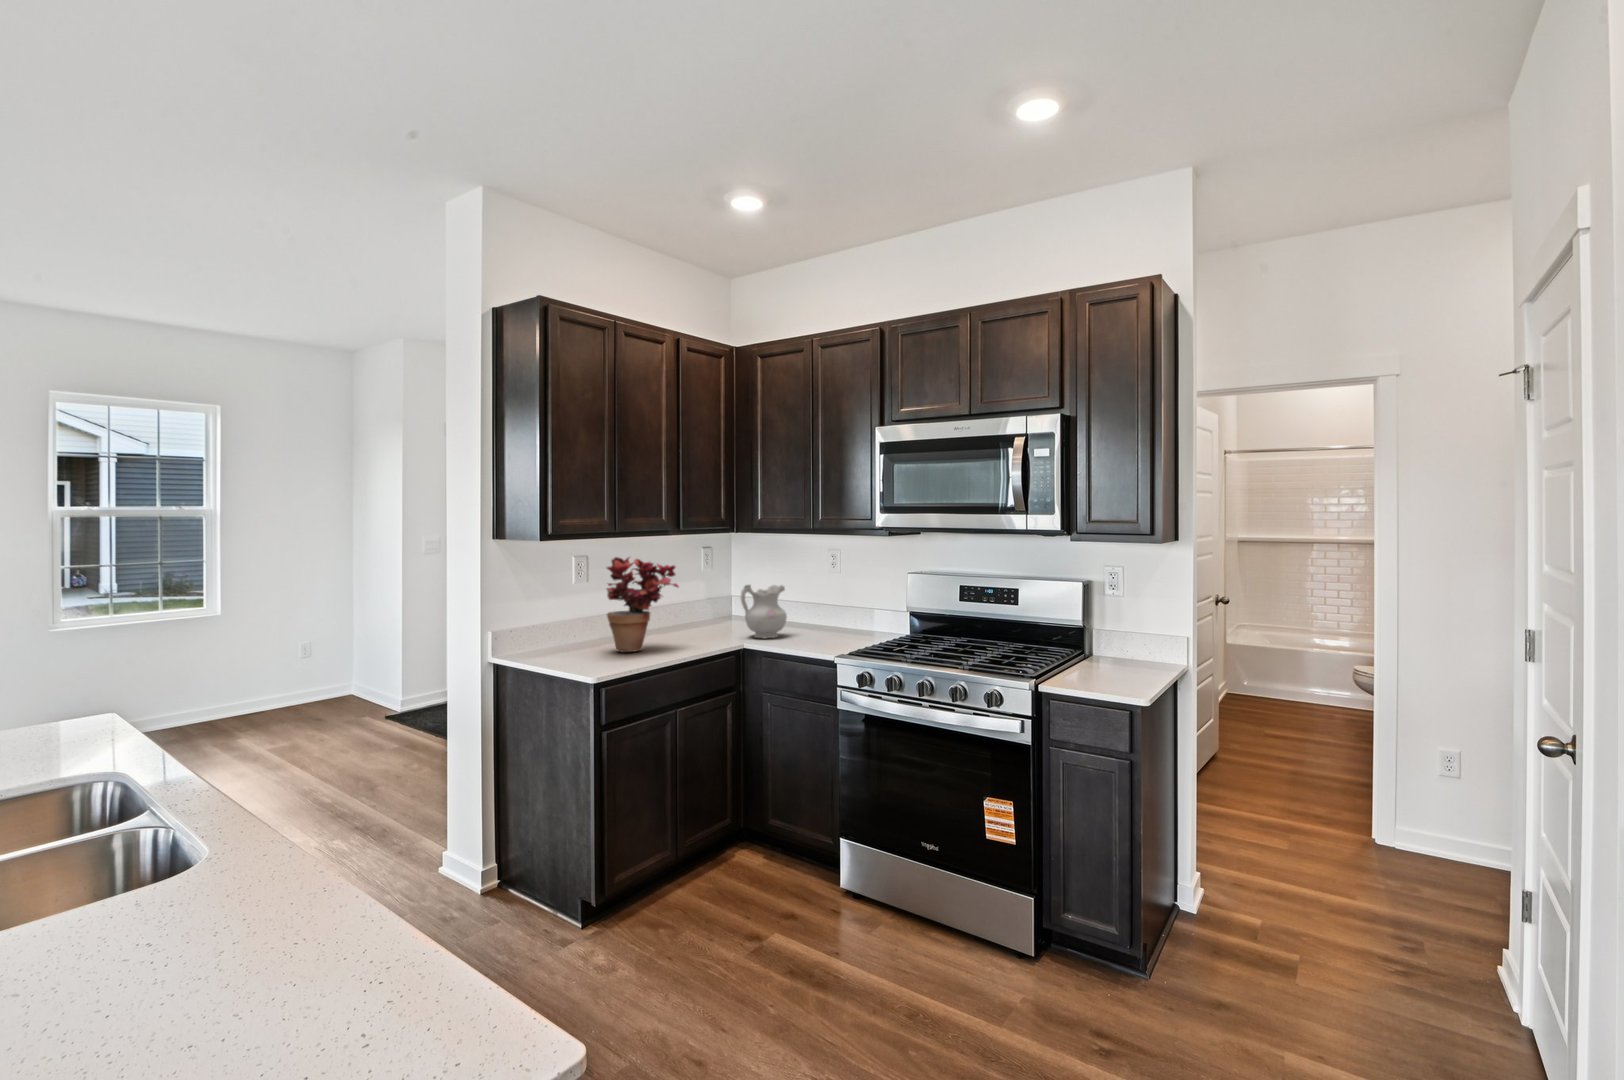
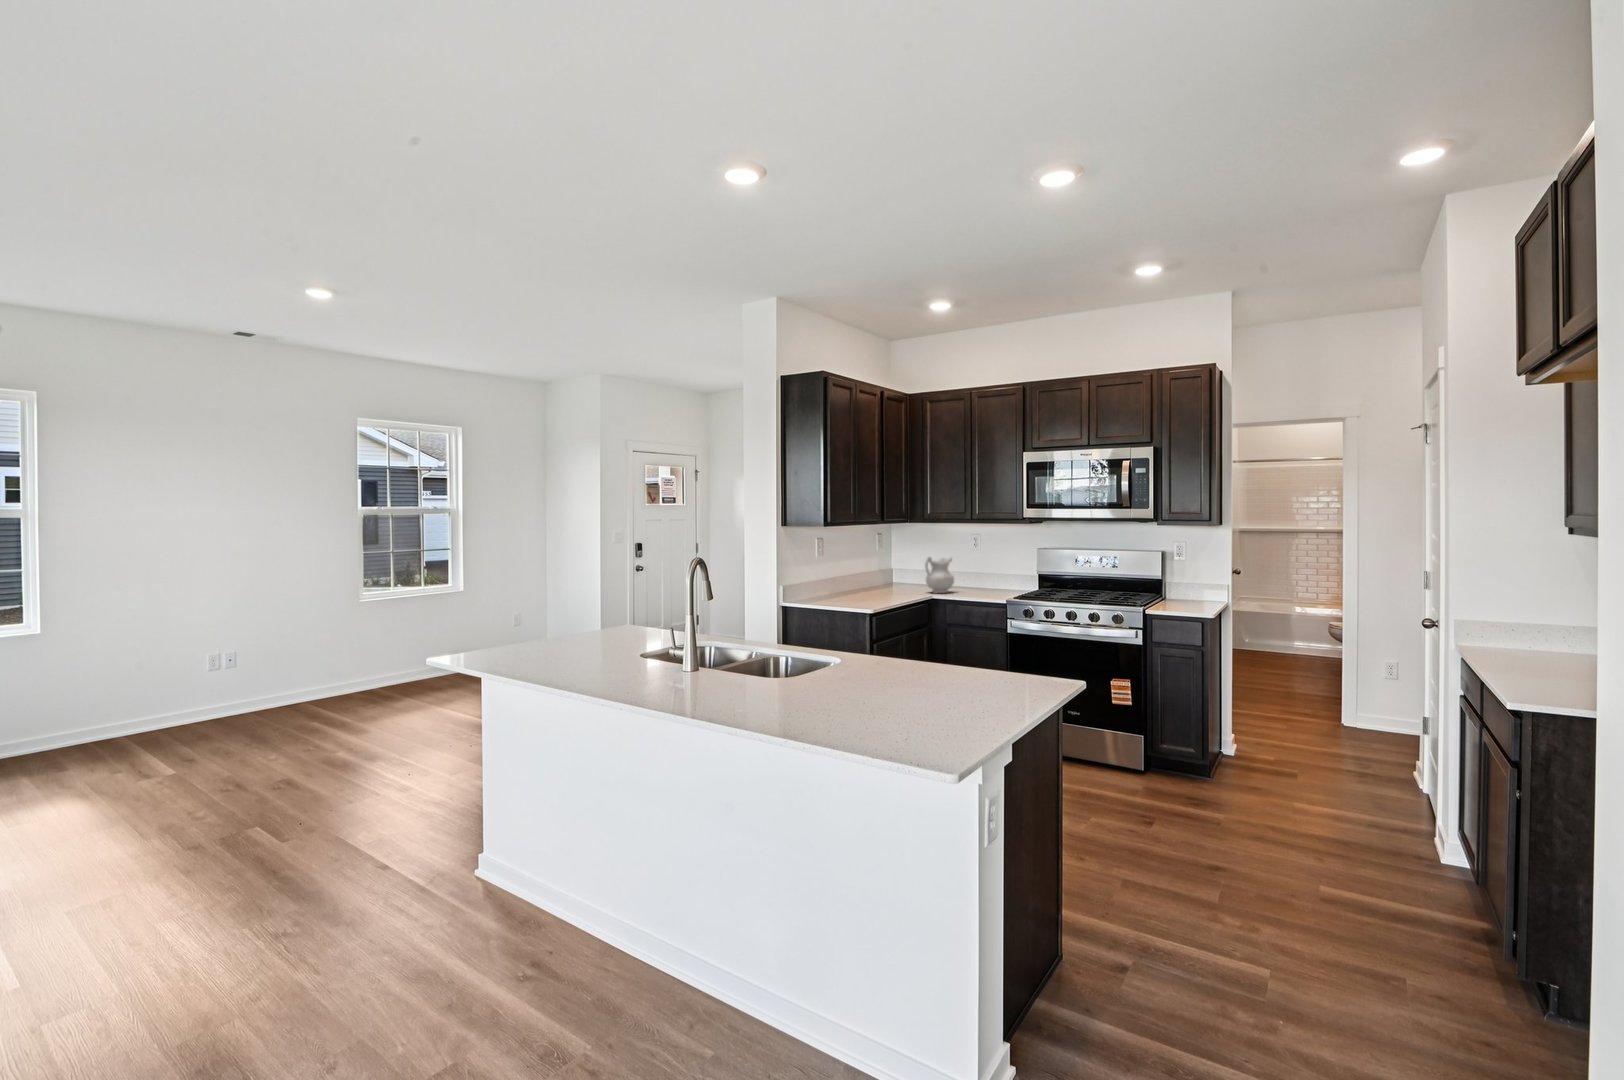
potted plant: present [607,557,679,652] -> none [845,537,893,600]

